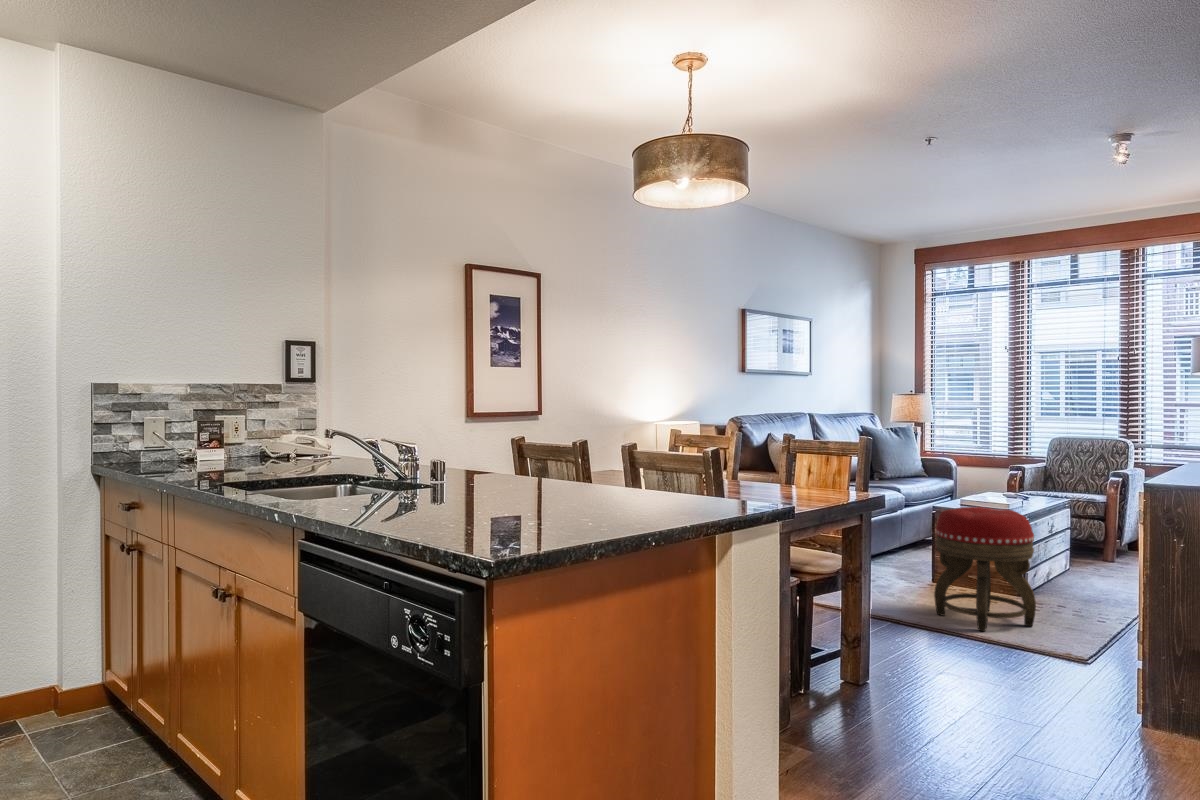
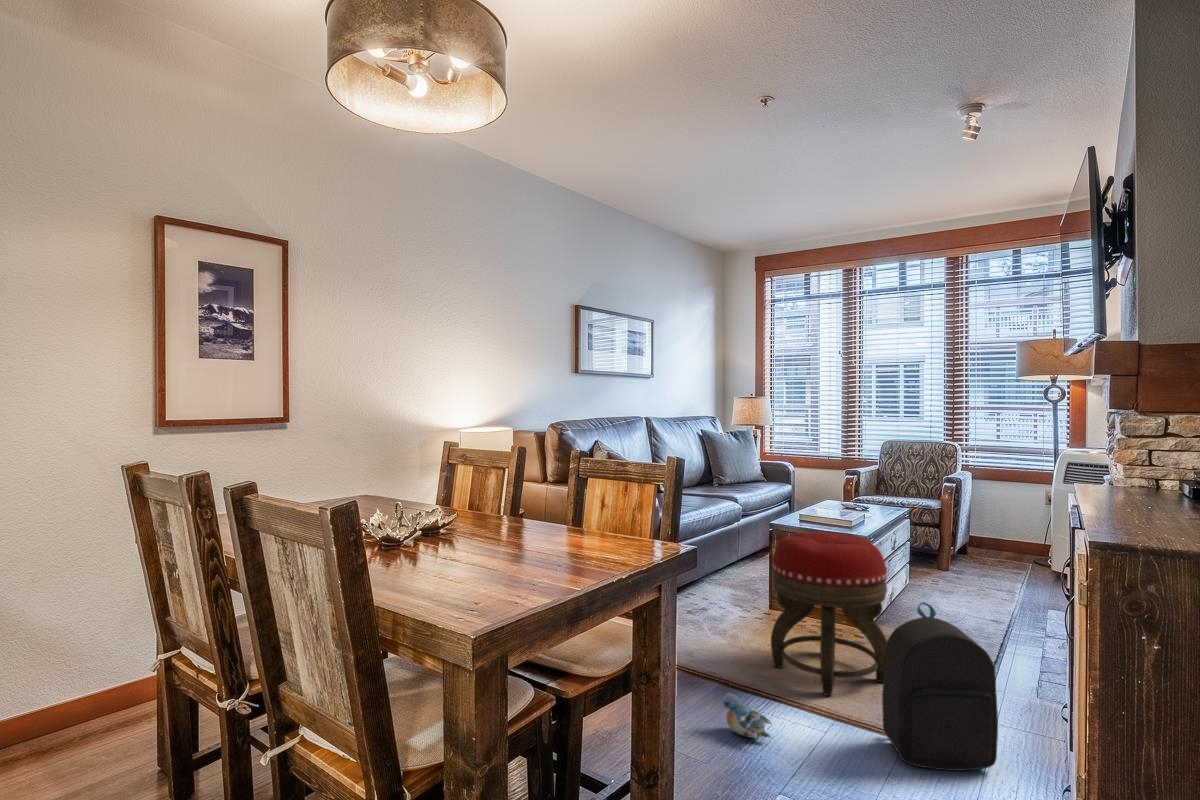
backpack: none [1024,551,1112,669] -> present [882,602,998,771]
plush toy: none [897,617,936,648] -> present [723,693,771,738]

